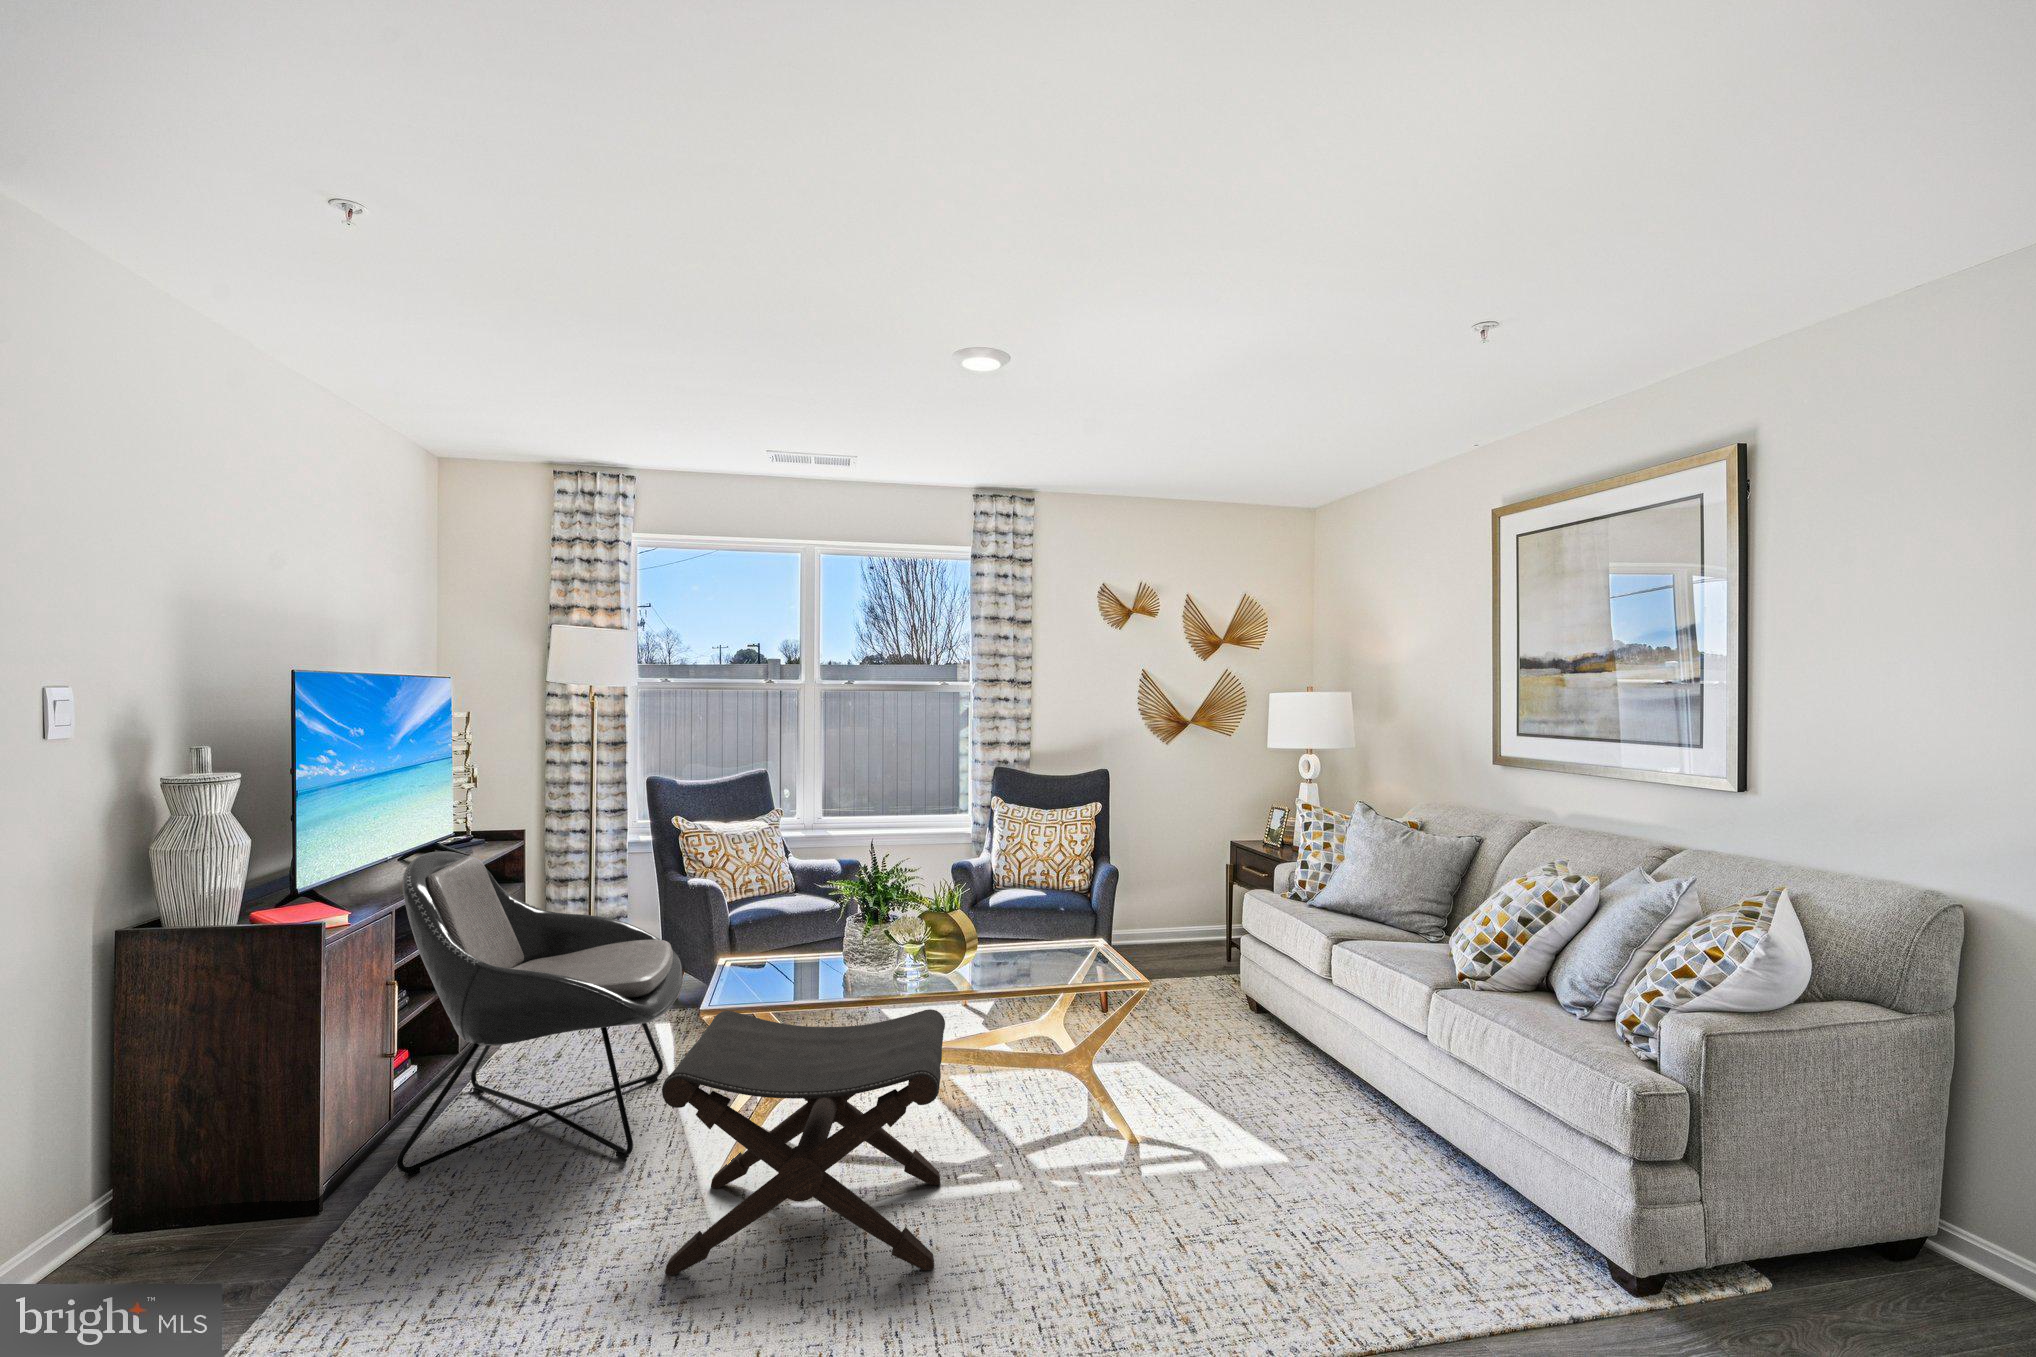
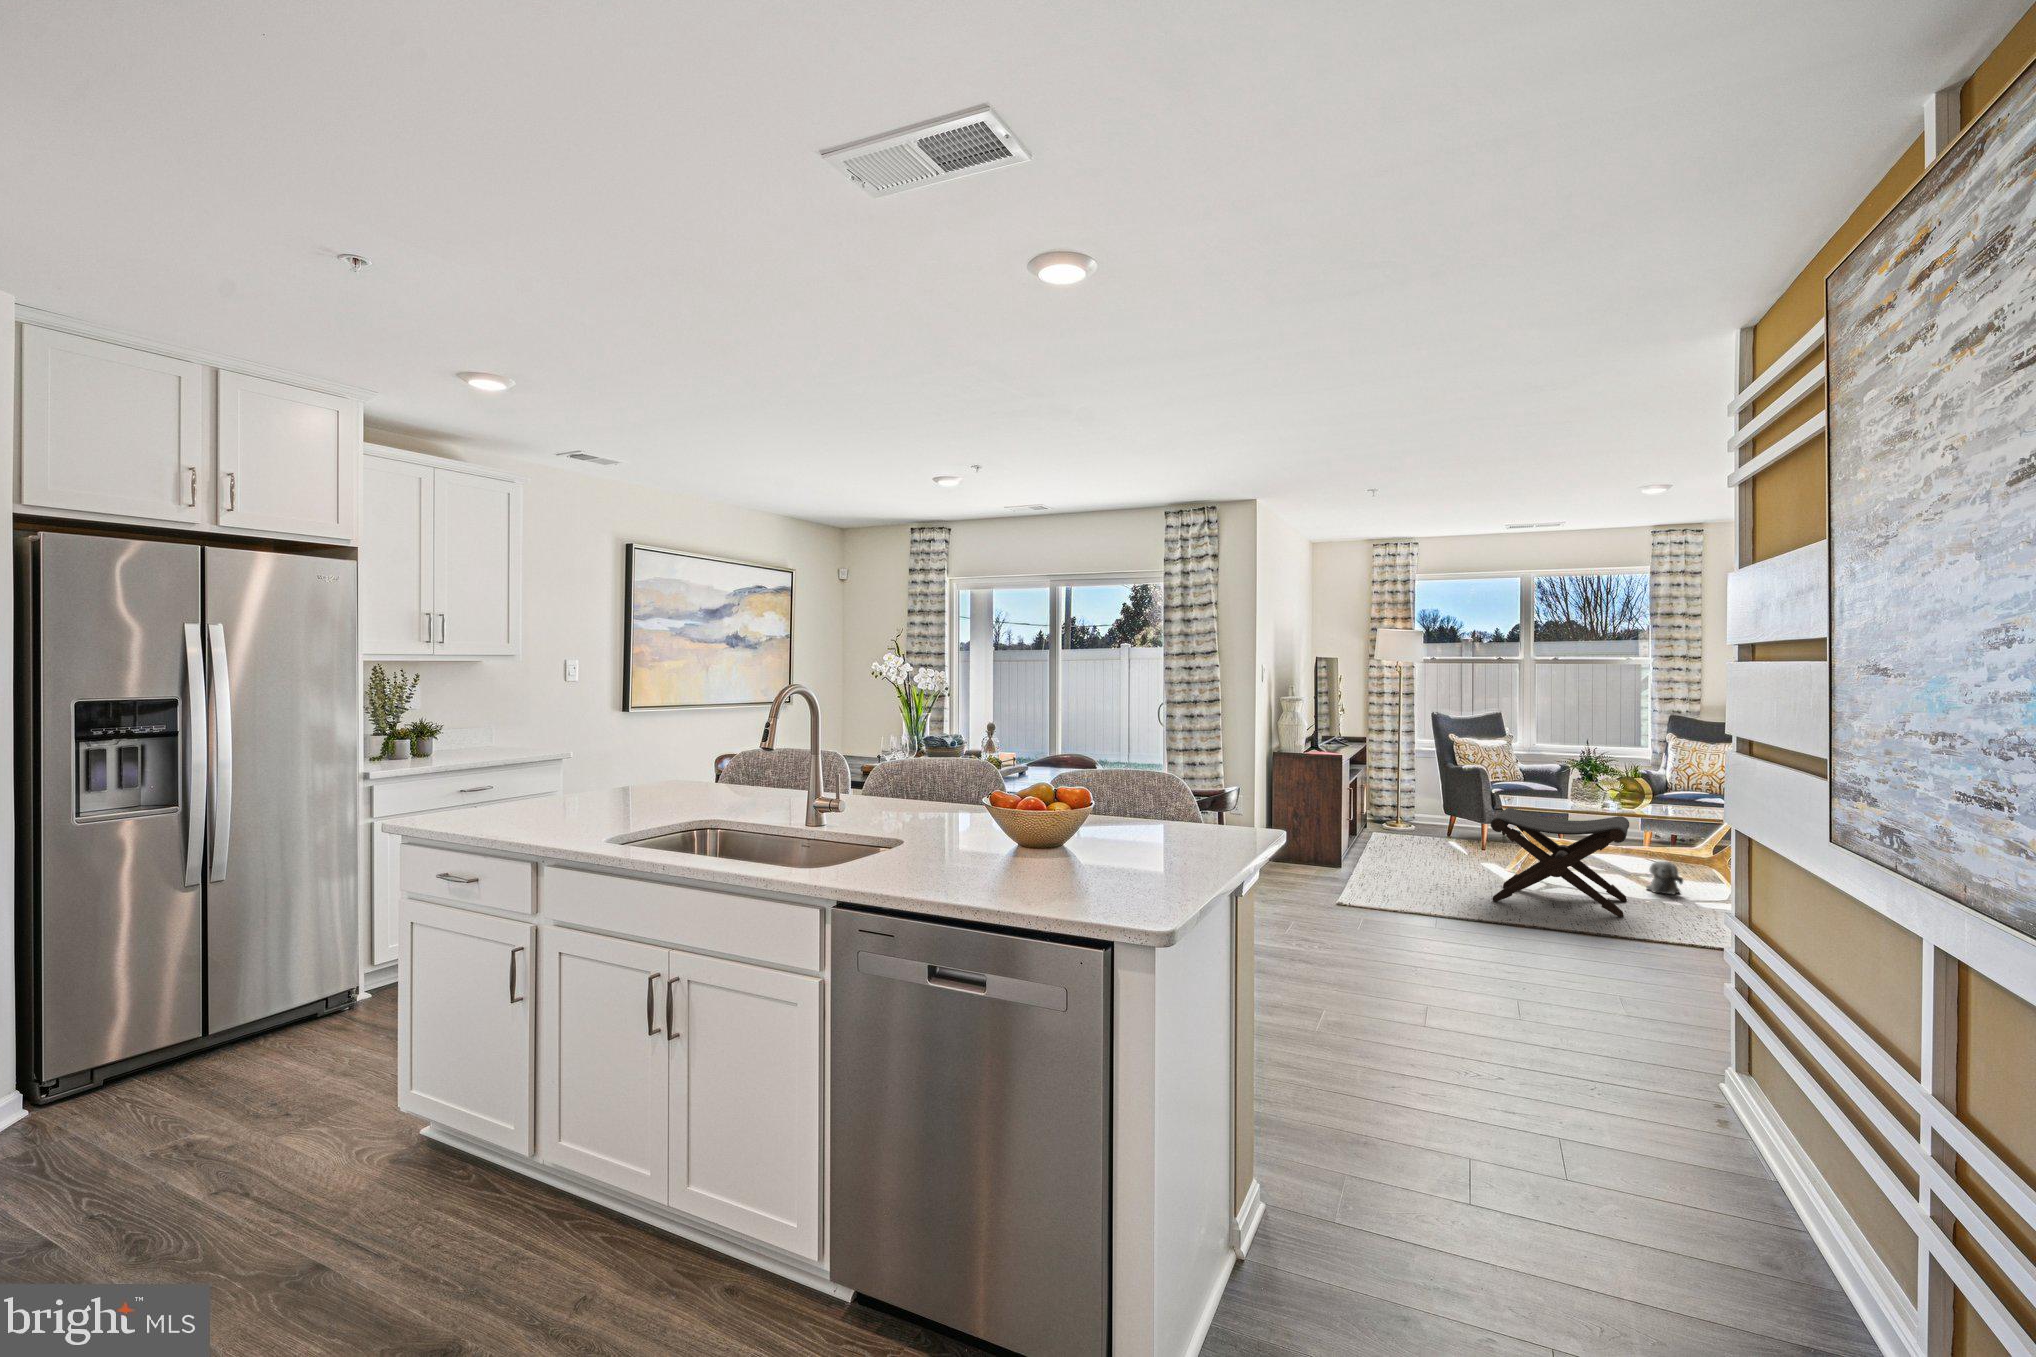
lounge chair: present [397,851,683,1177] -> none [1350,735,1476,875]
plush toy: none [971,1066,1029,1131] -> present [1646,861,1683,894]

